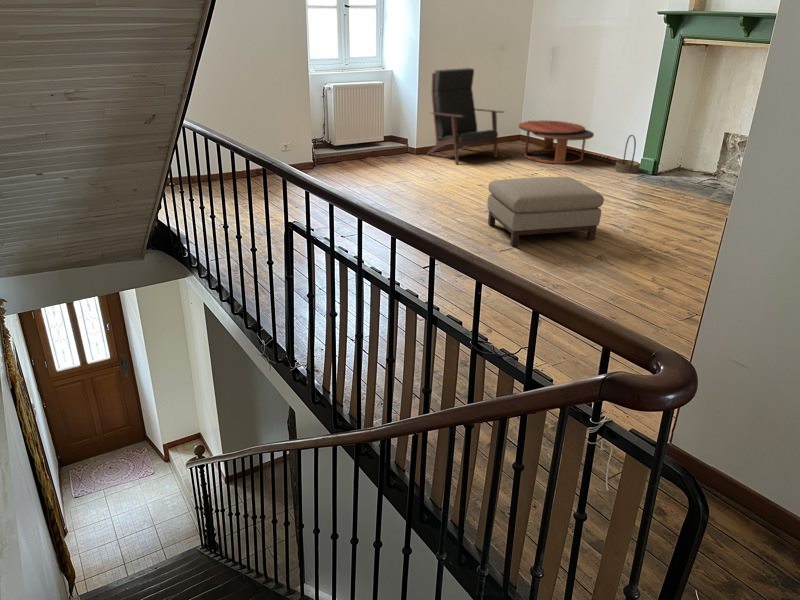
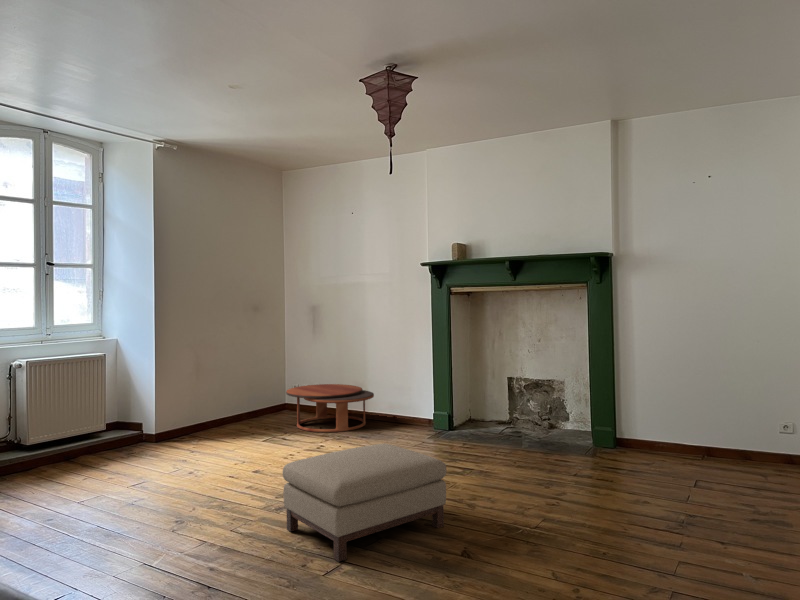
lounge chair: present [427,68,503,164] -> none [170,332,269,448]
basket: present [615,135,639,173] -> none [406,389,431,432]

